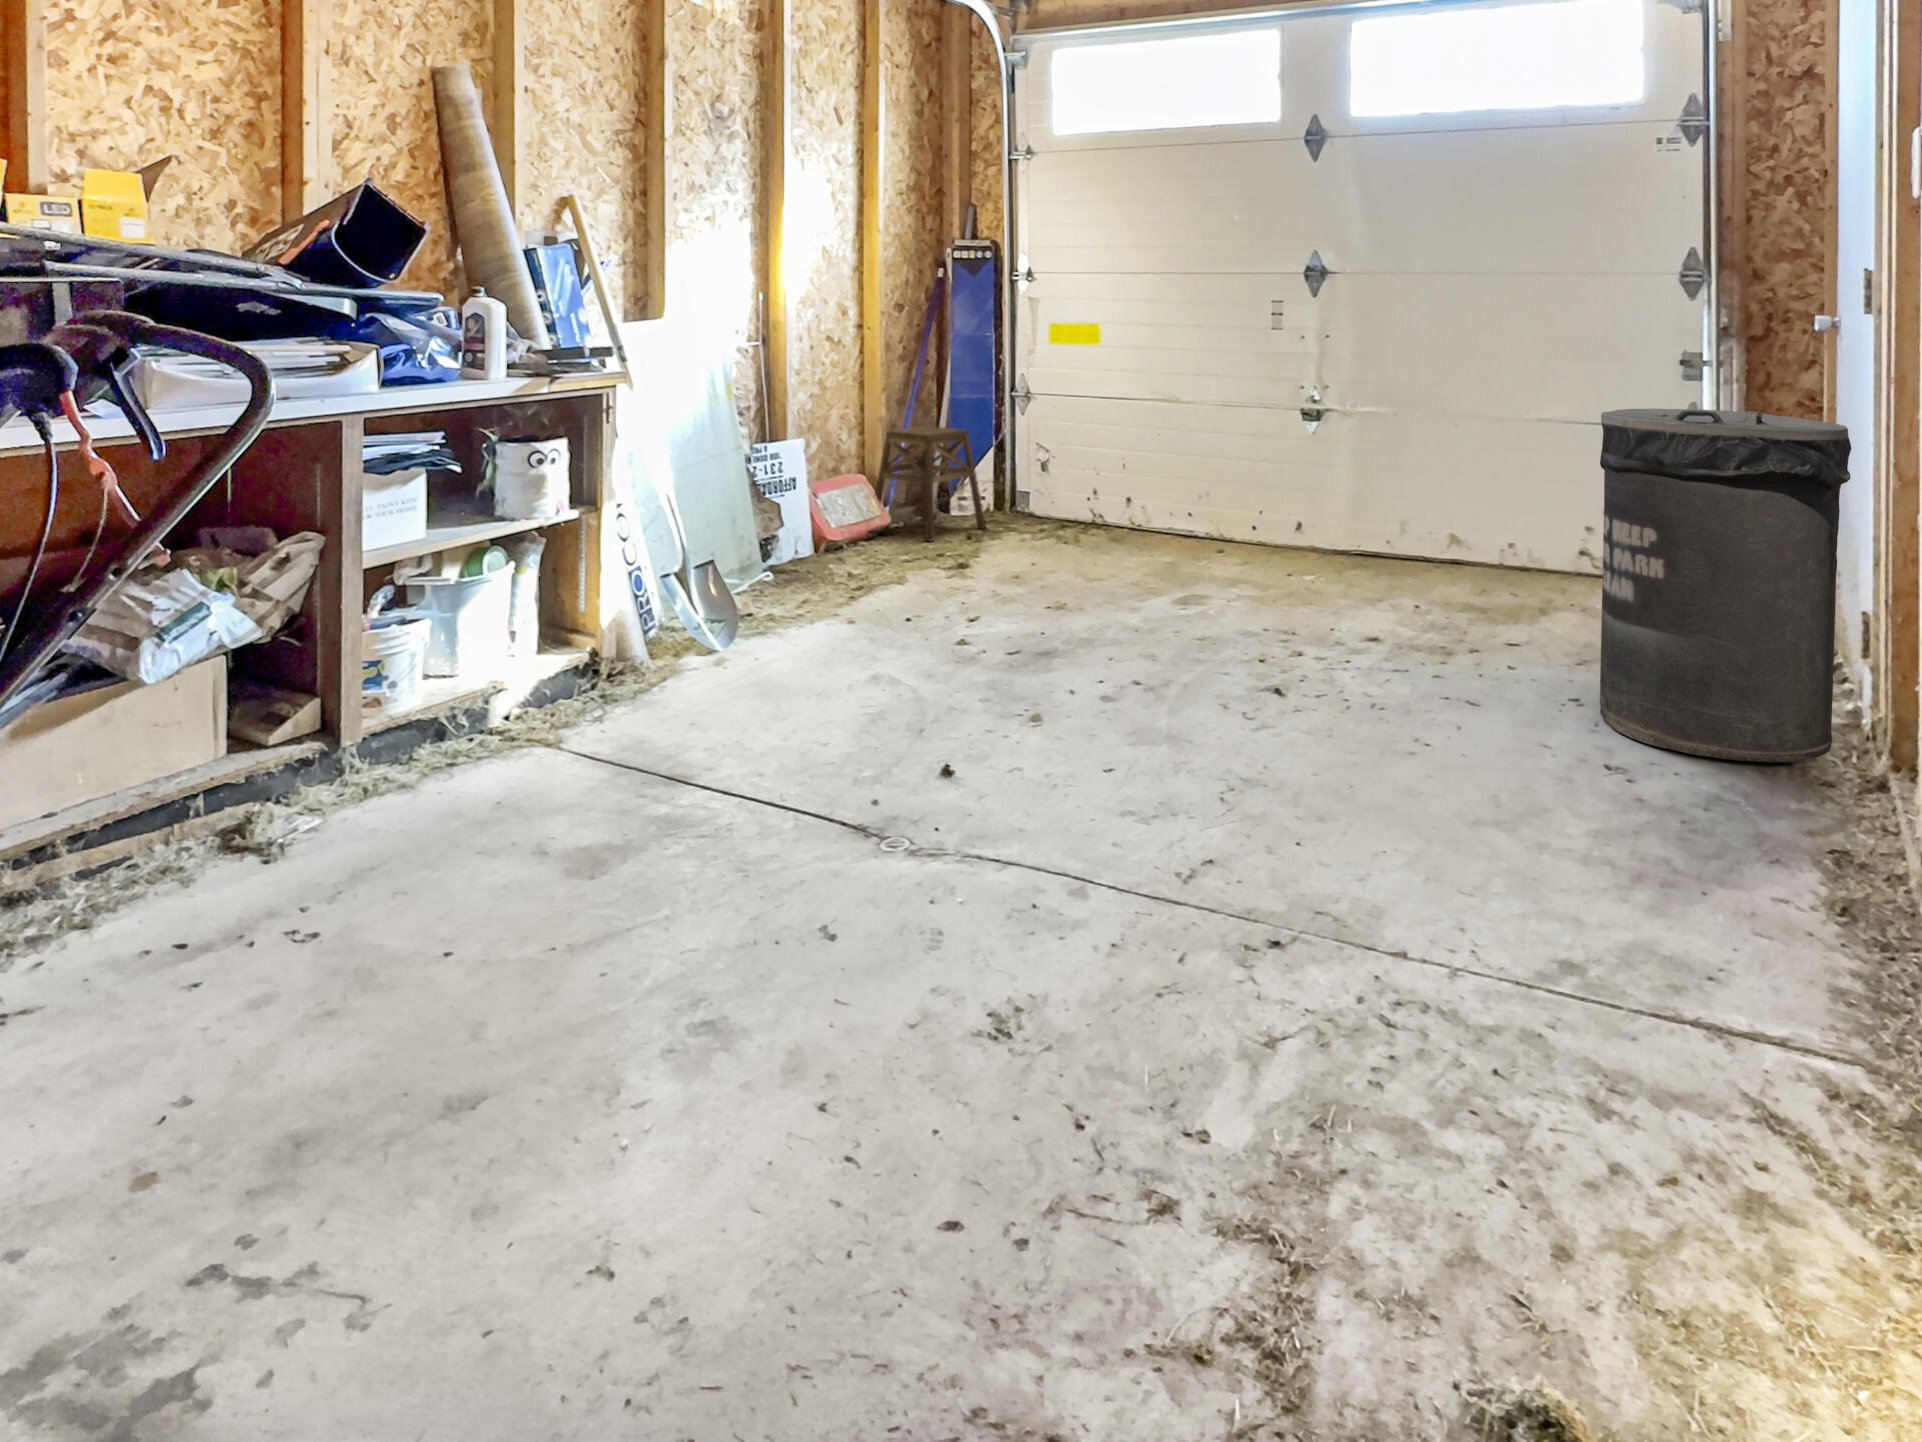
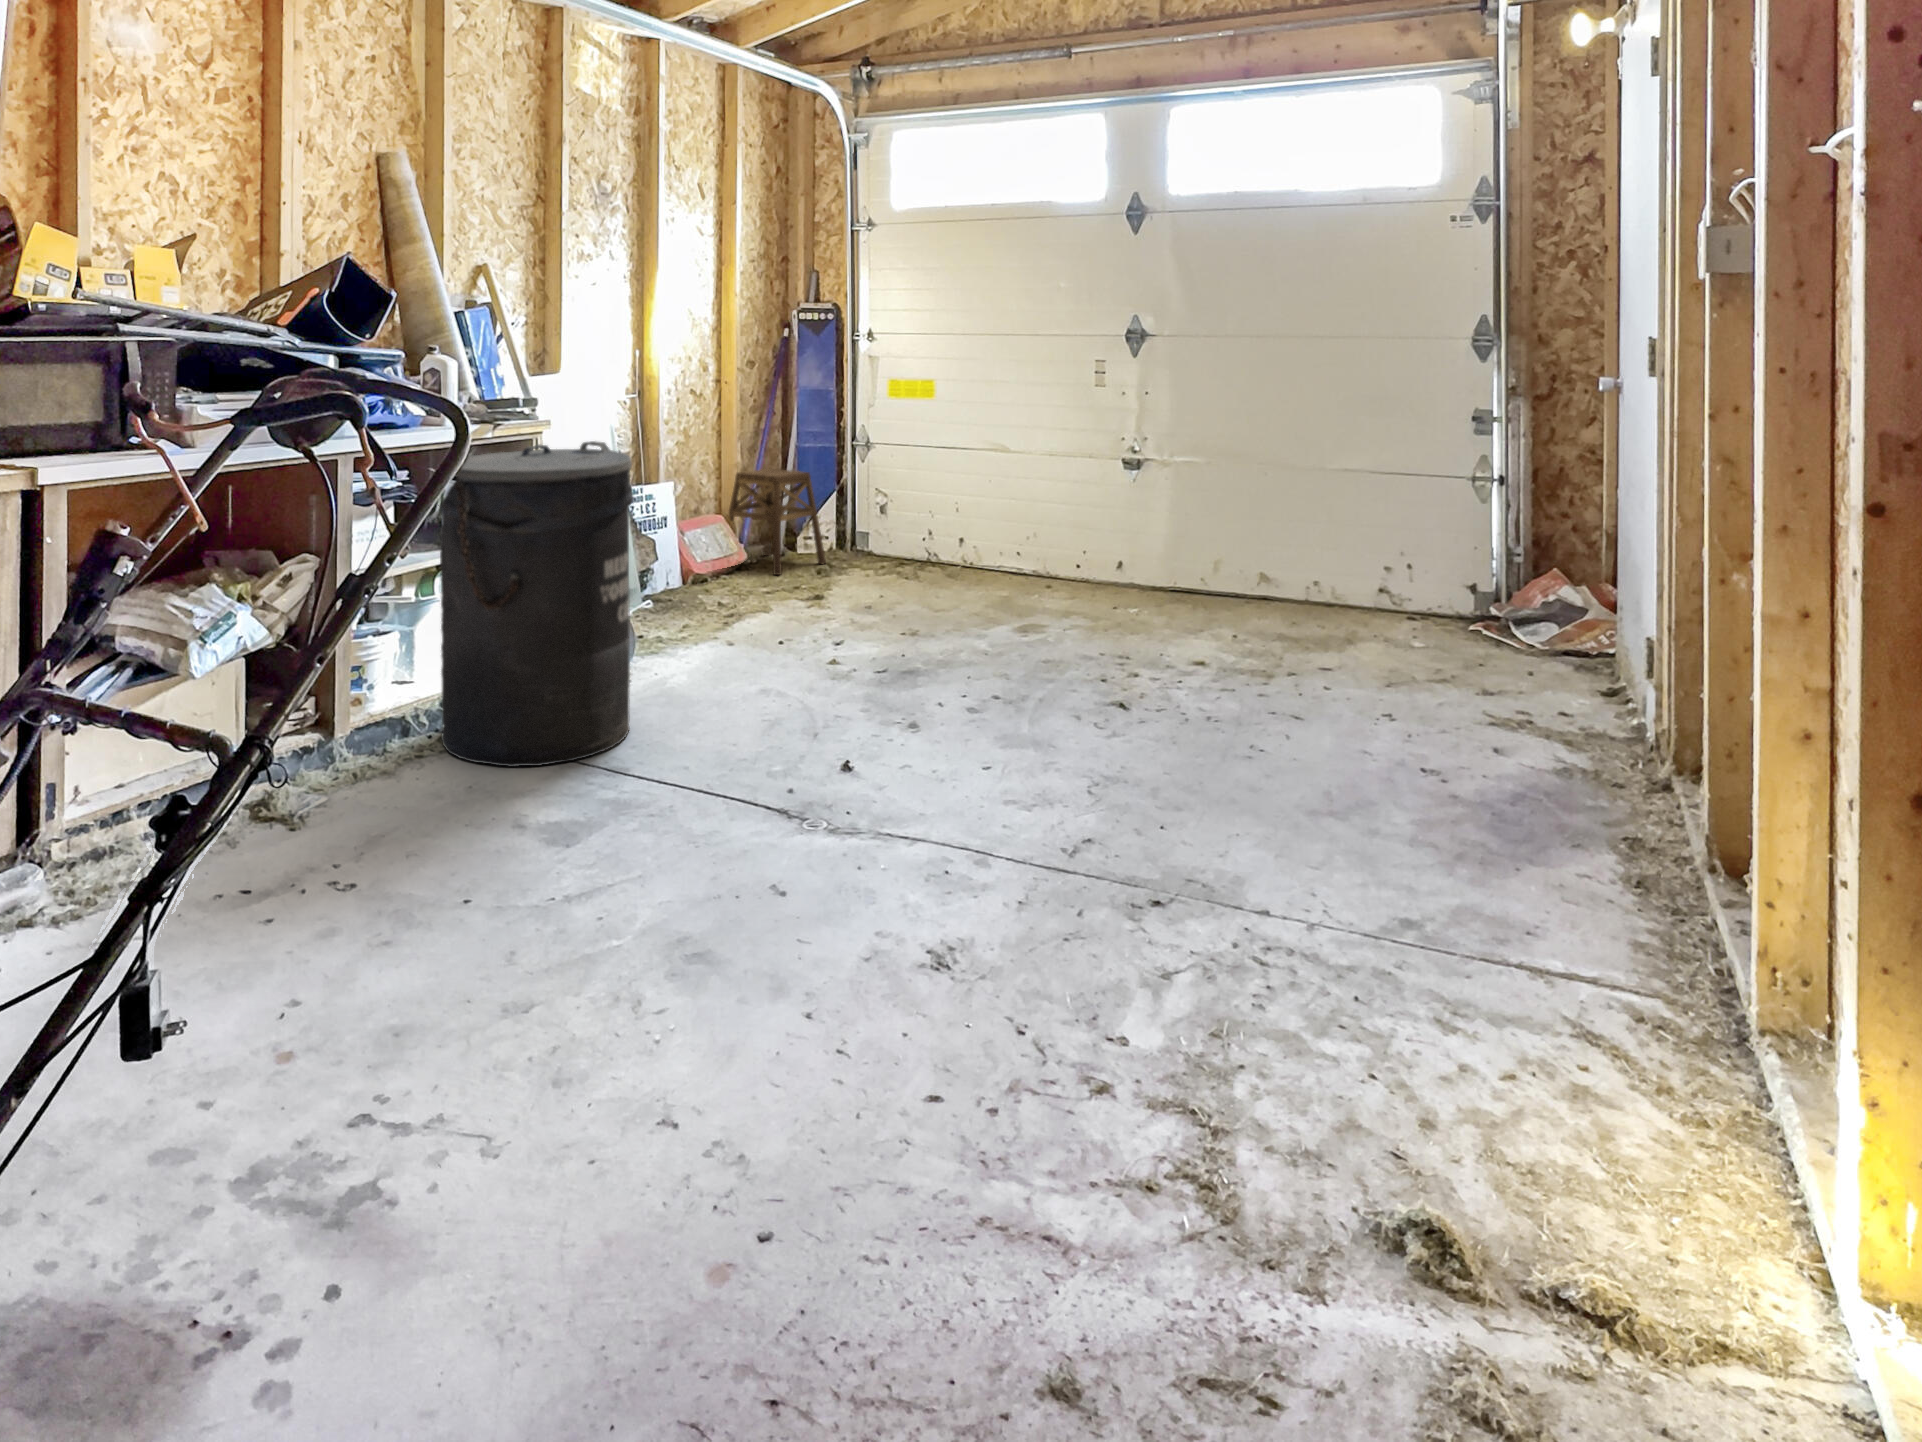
trash can: present [1600,409,1851,762] -> present [438,441,634,767]

